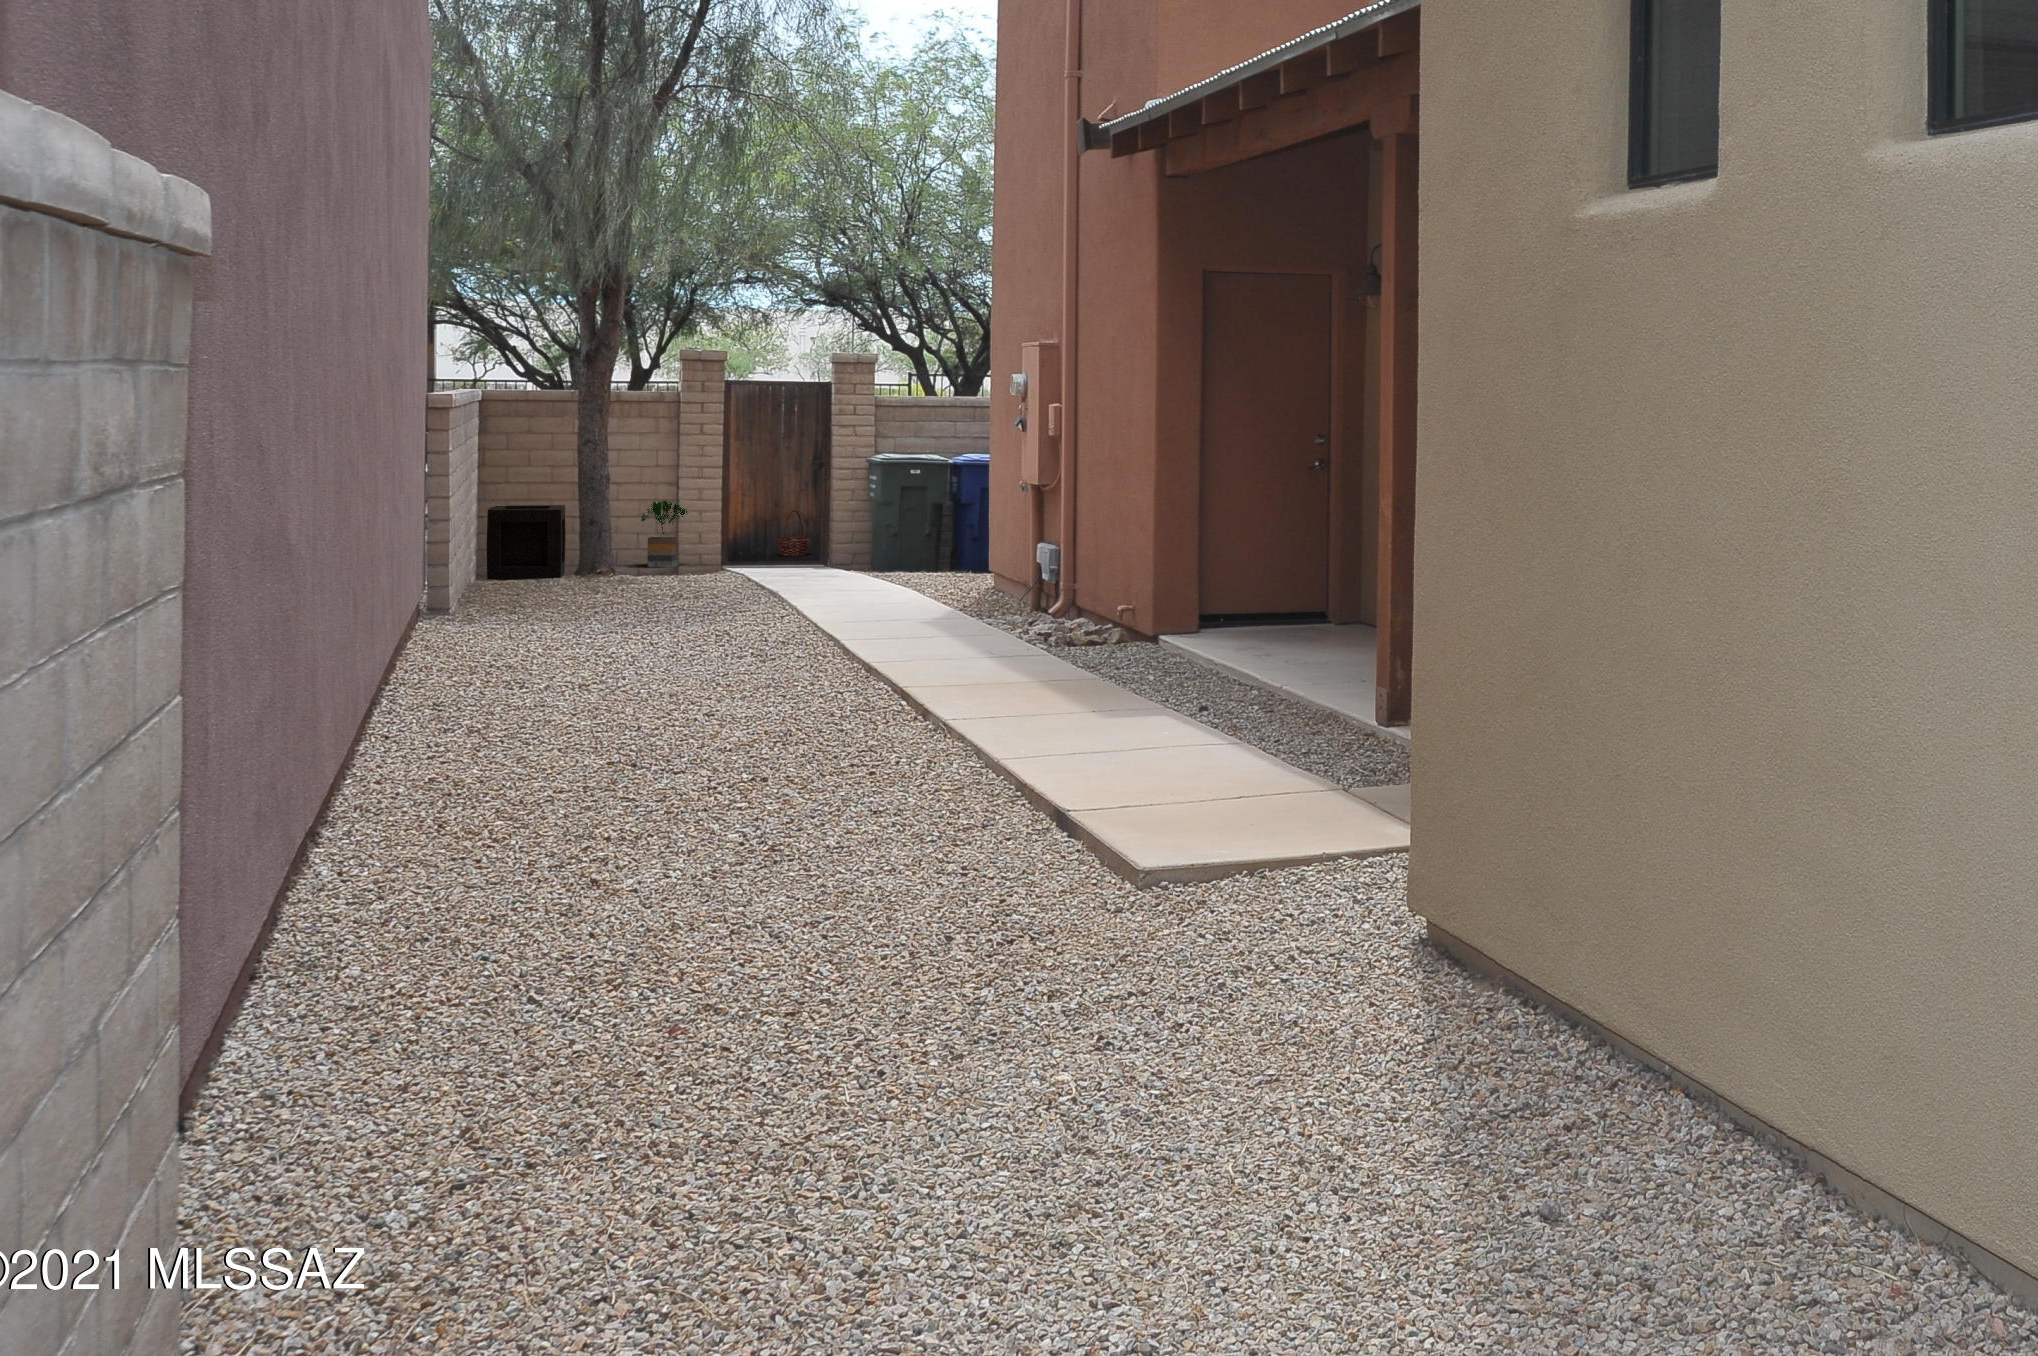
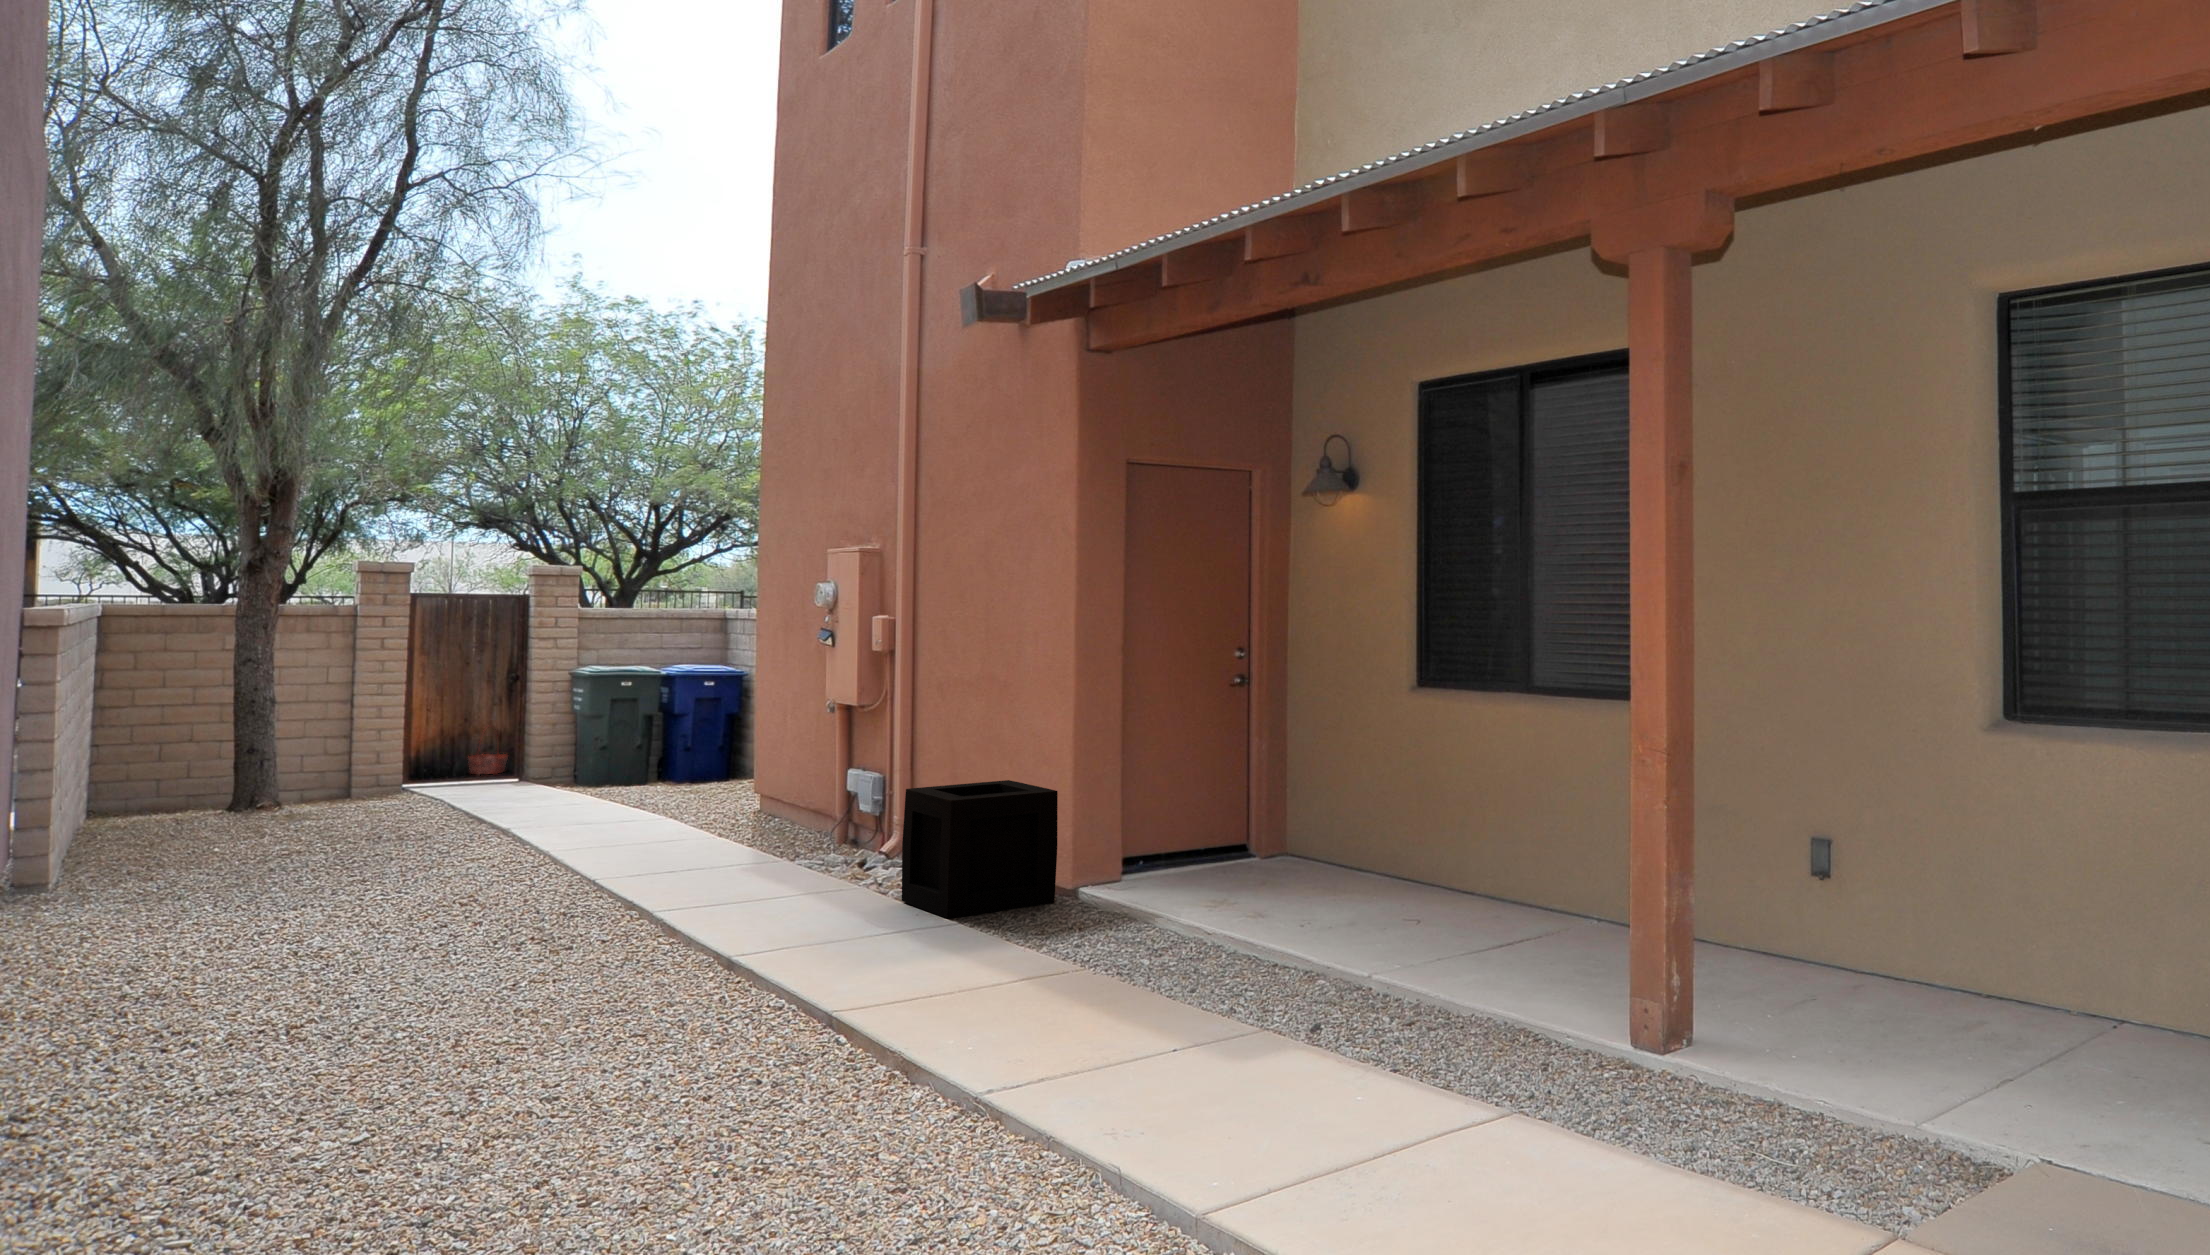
potted tree: present [641,500,688,568] -> none [304,721,371,798]
wooden crate: present [487,505,566,579] -> present [902,780,1058,918]

